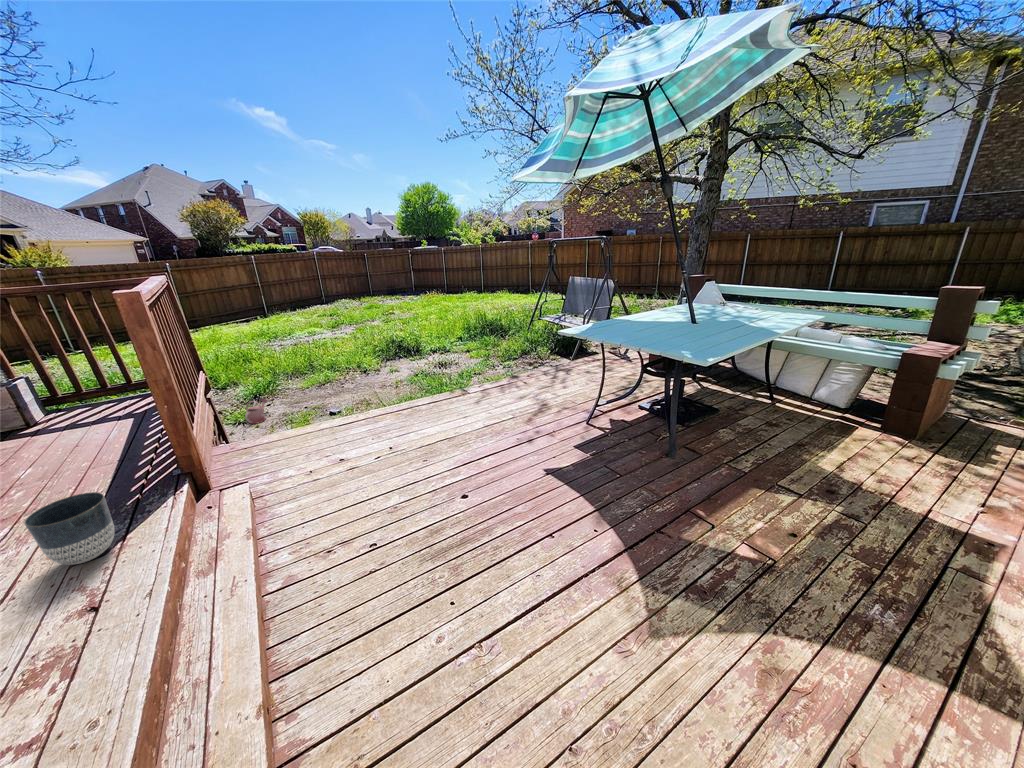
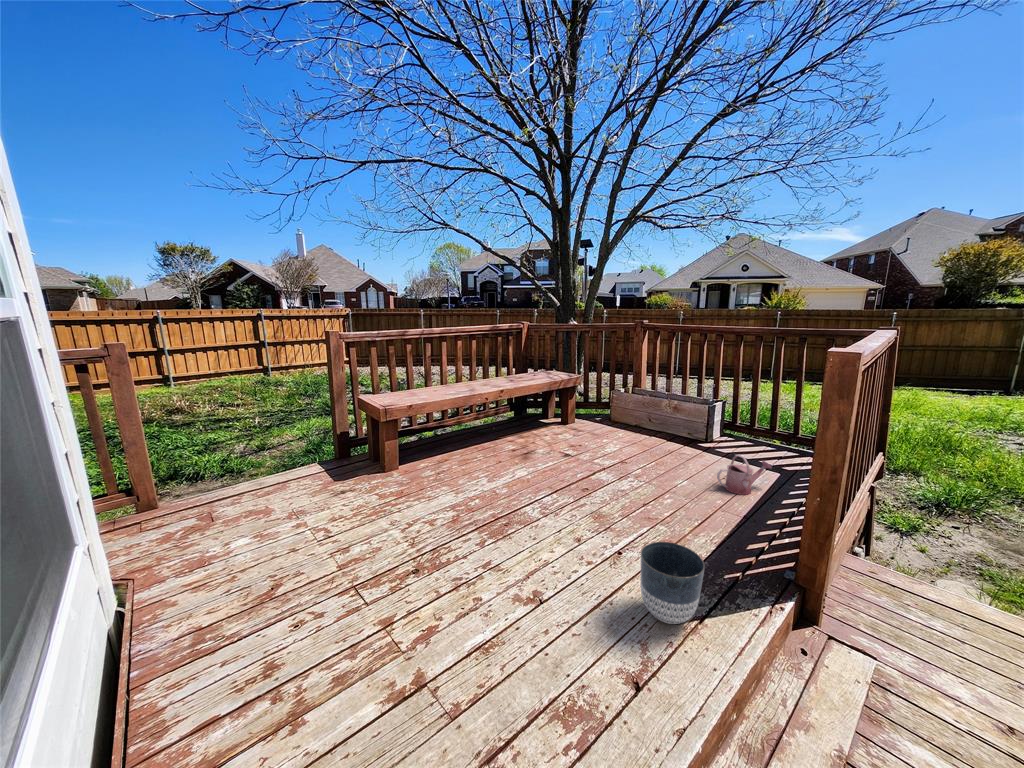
watering can: present [246,399,267,424] -> present [717,455,772,495]

